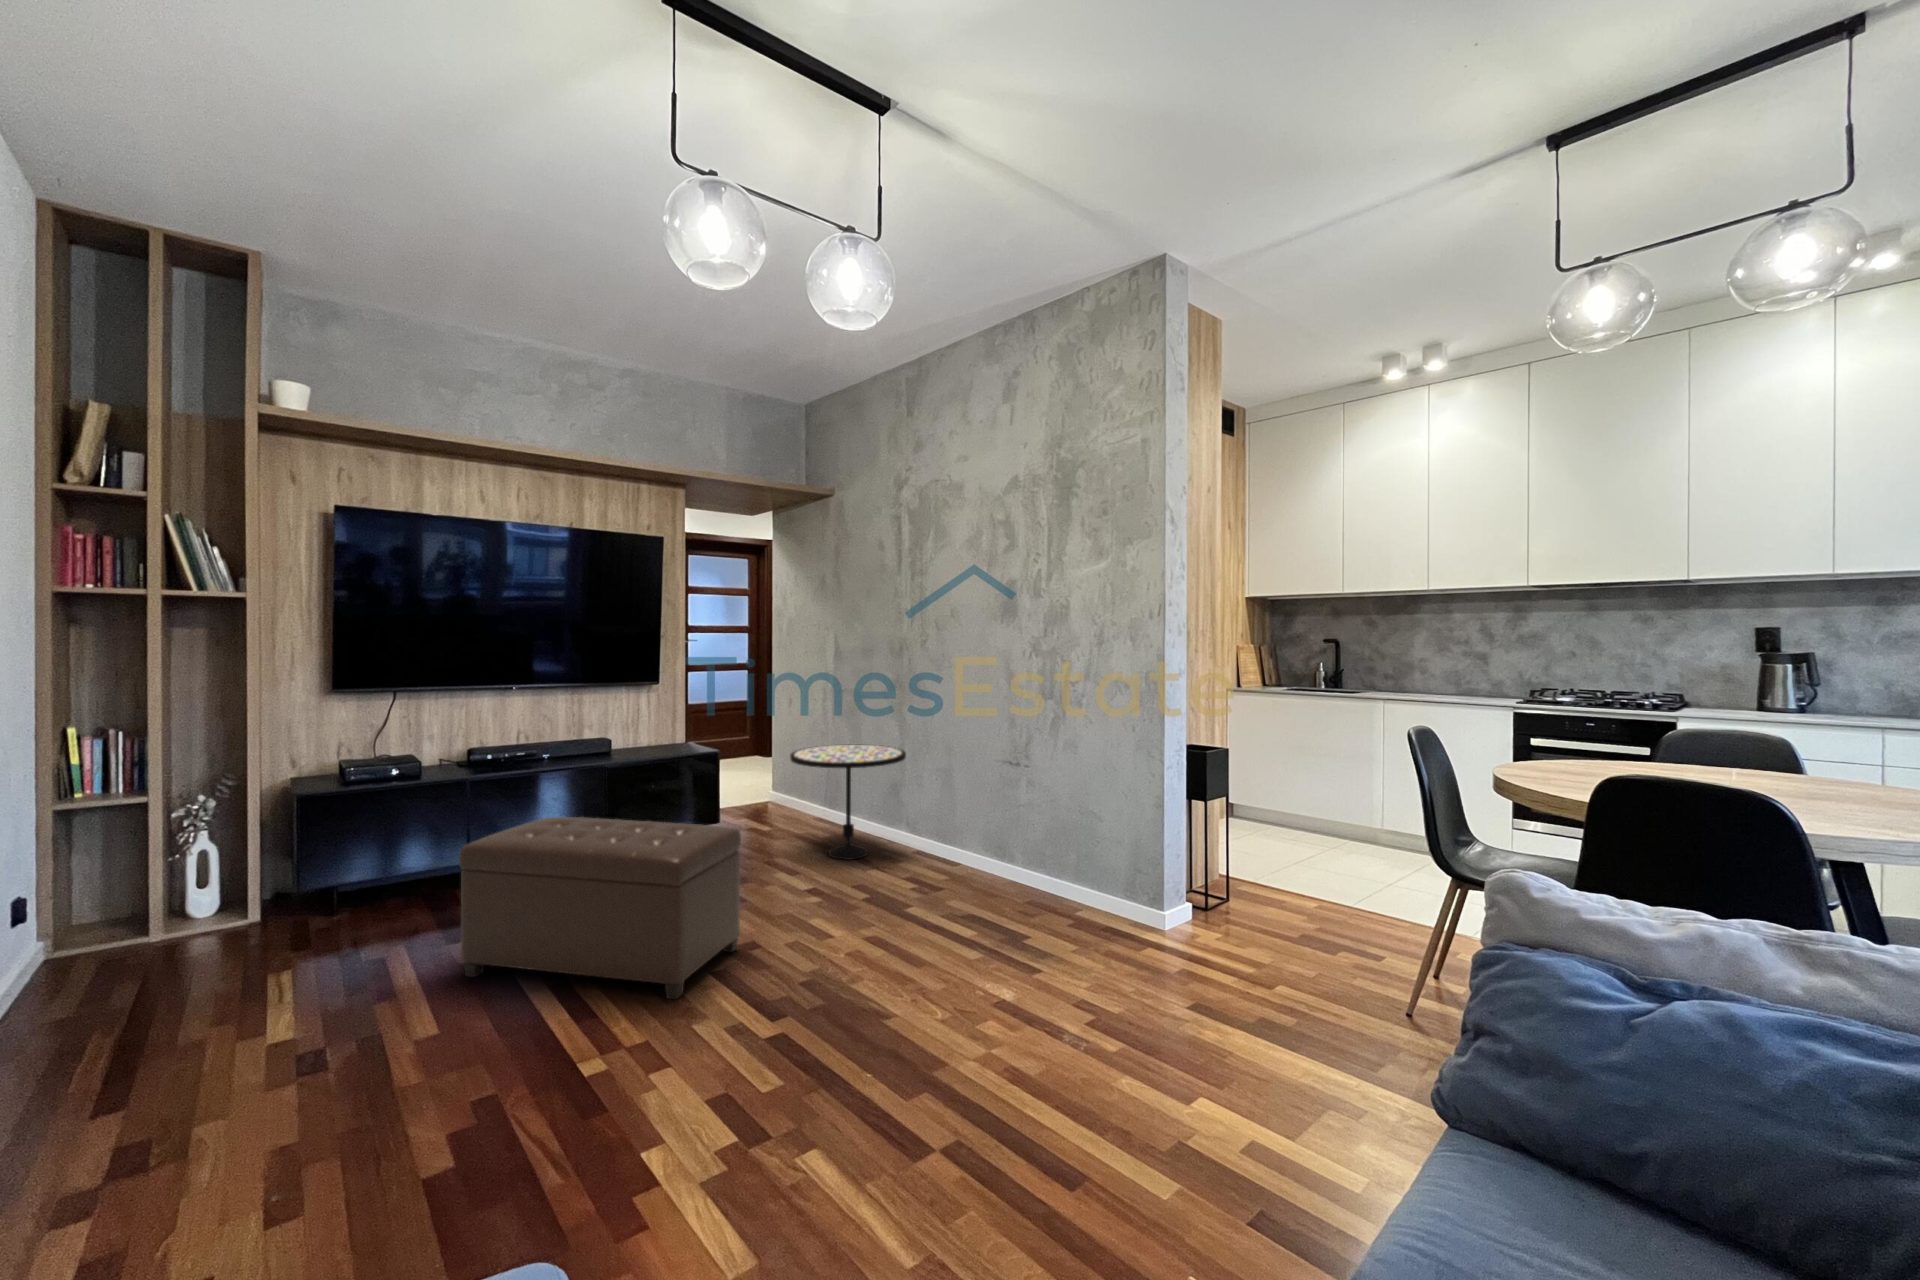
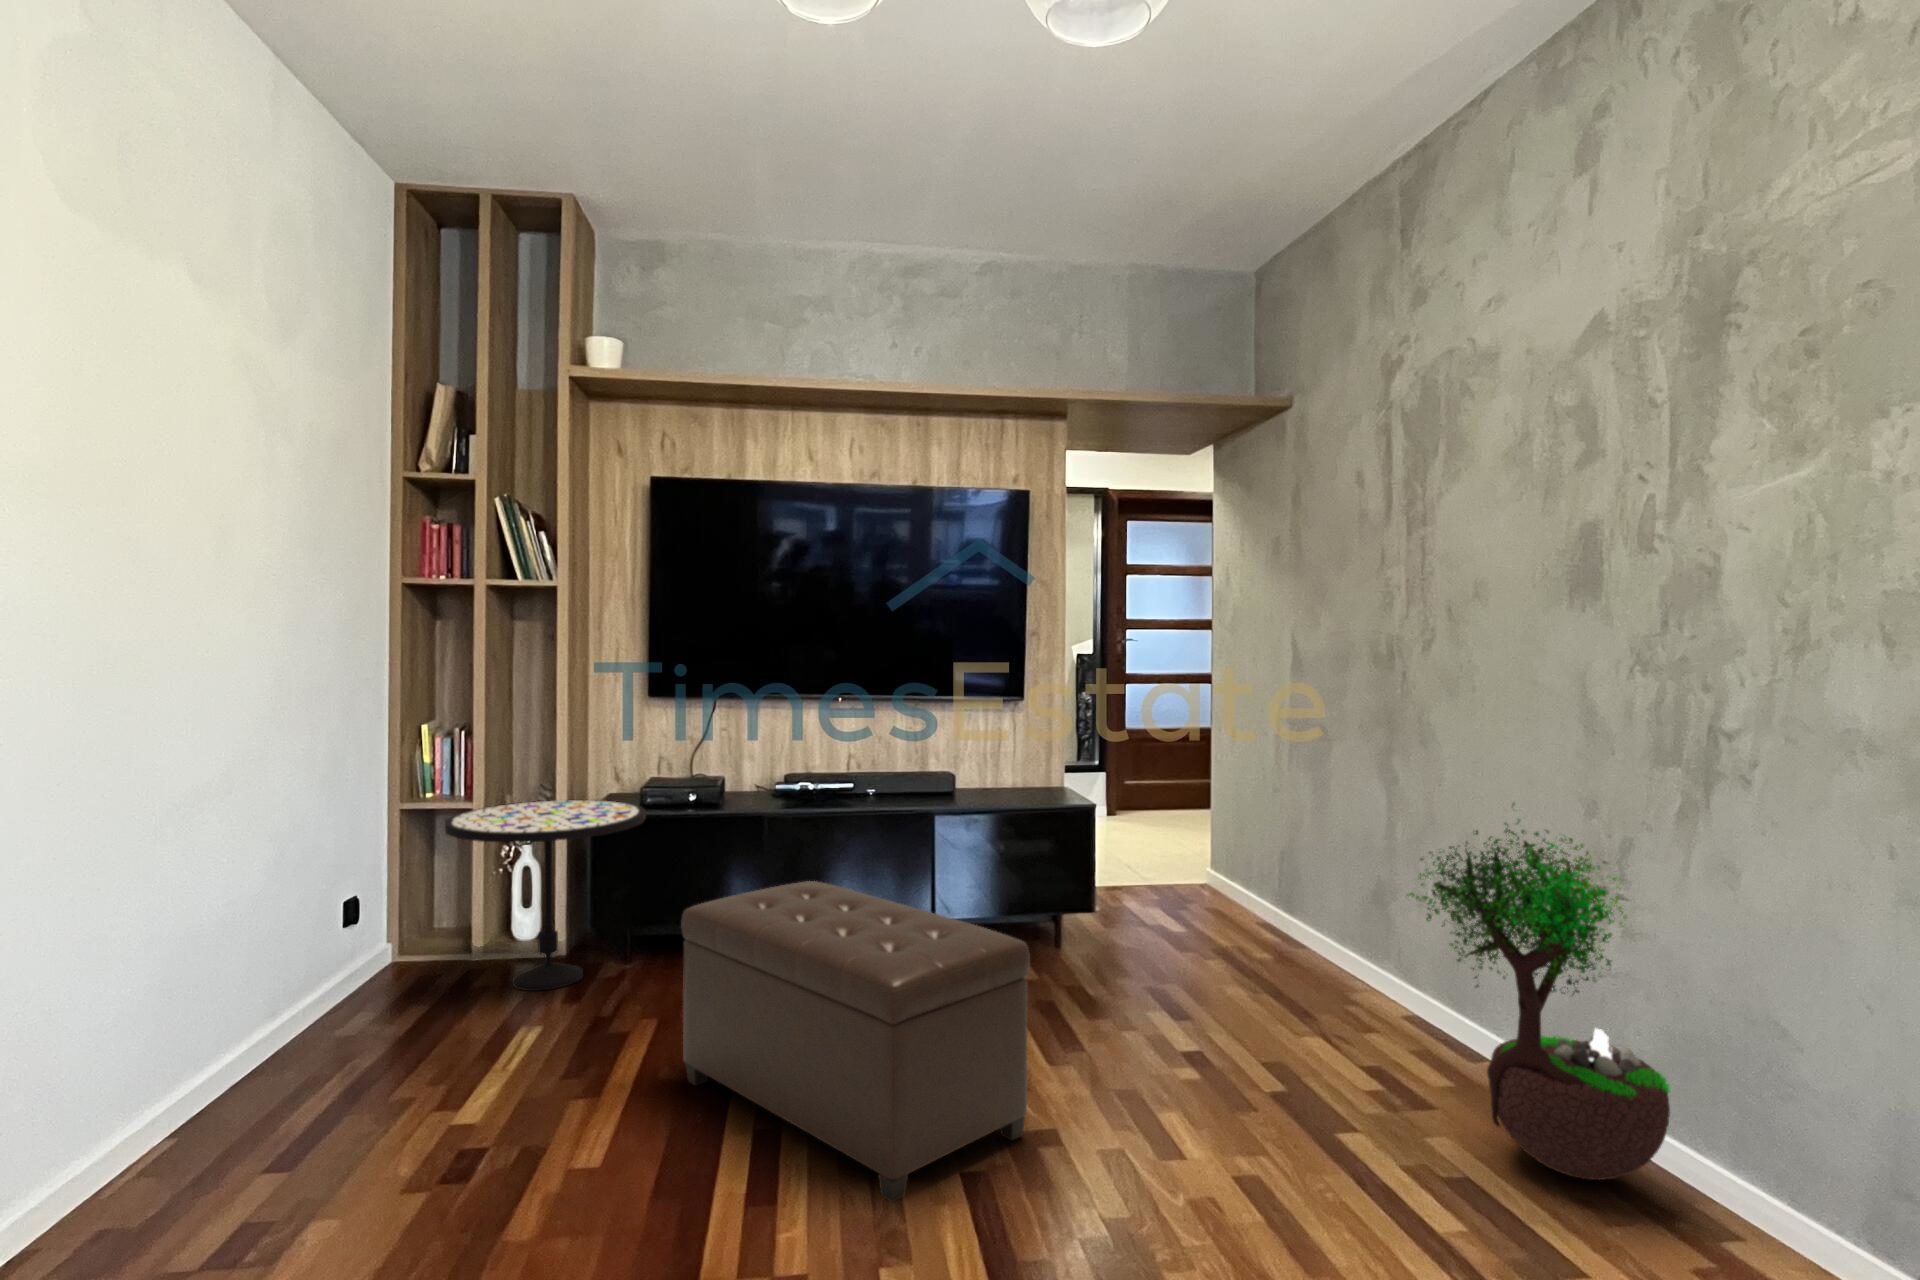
potted tree: none [937,722,1053,902] -> present [1407,803,1670,1180]
side table: present [790,745,906,860] -> present [445,800,646,991]

